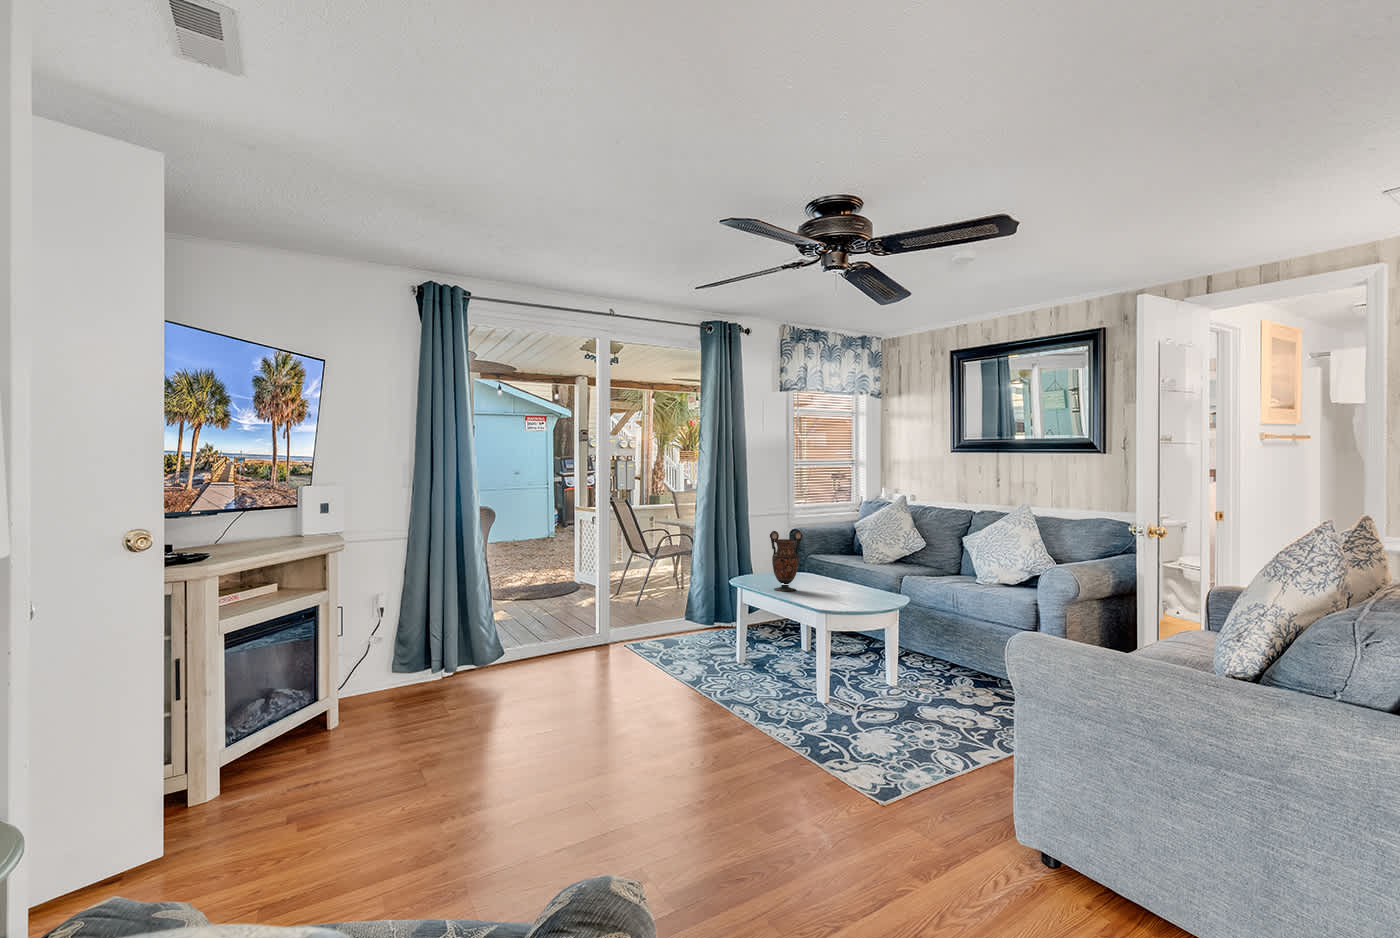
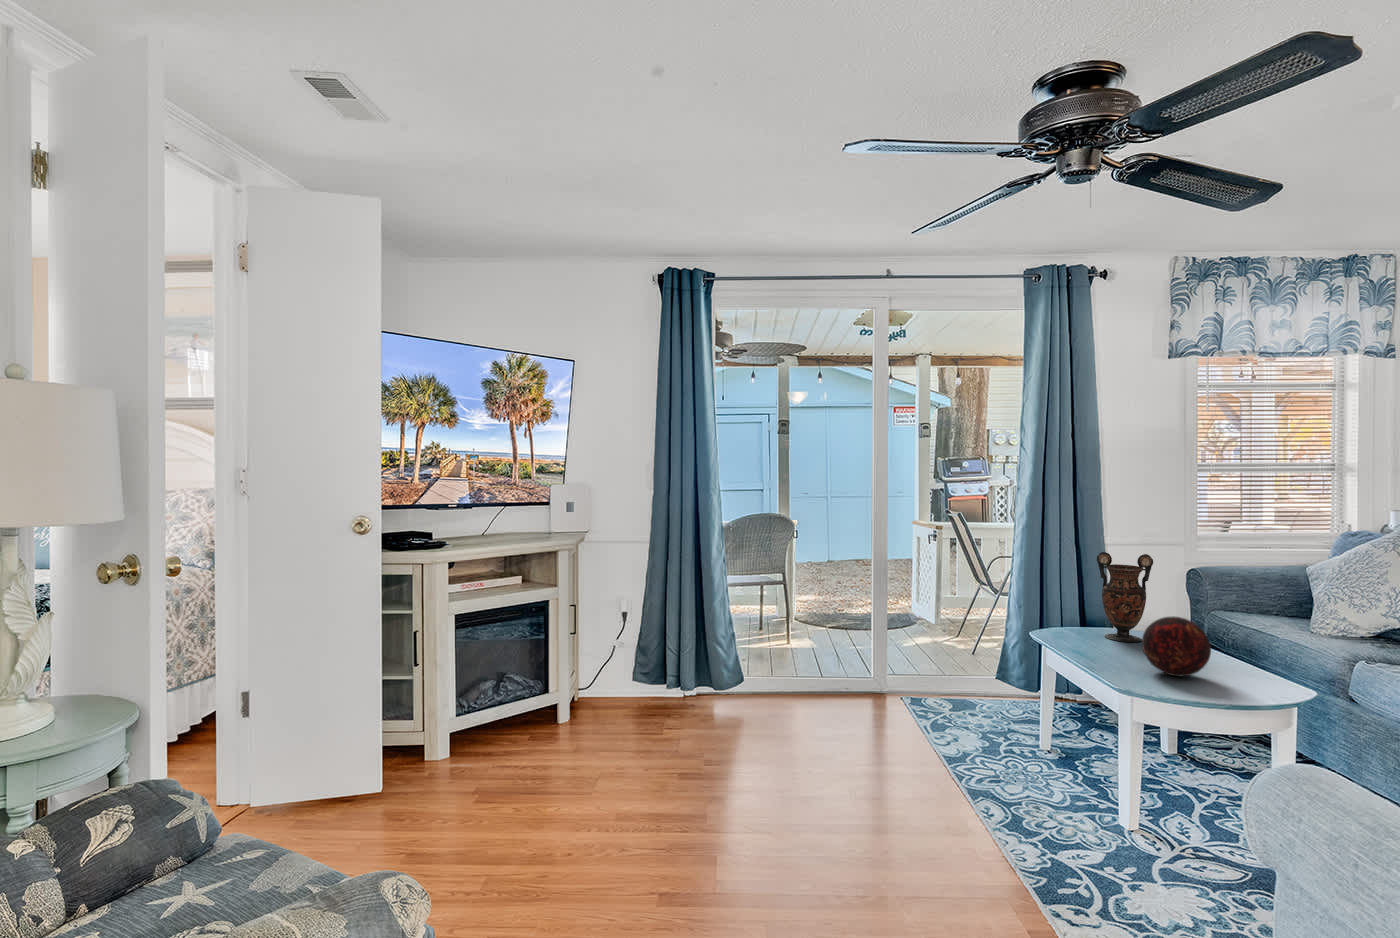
decorative orb: none [818,567,855,604] -> present [1142,617,1211,676]

